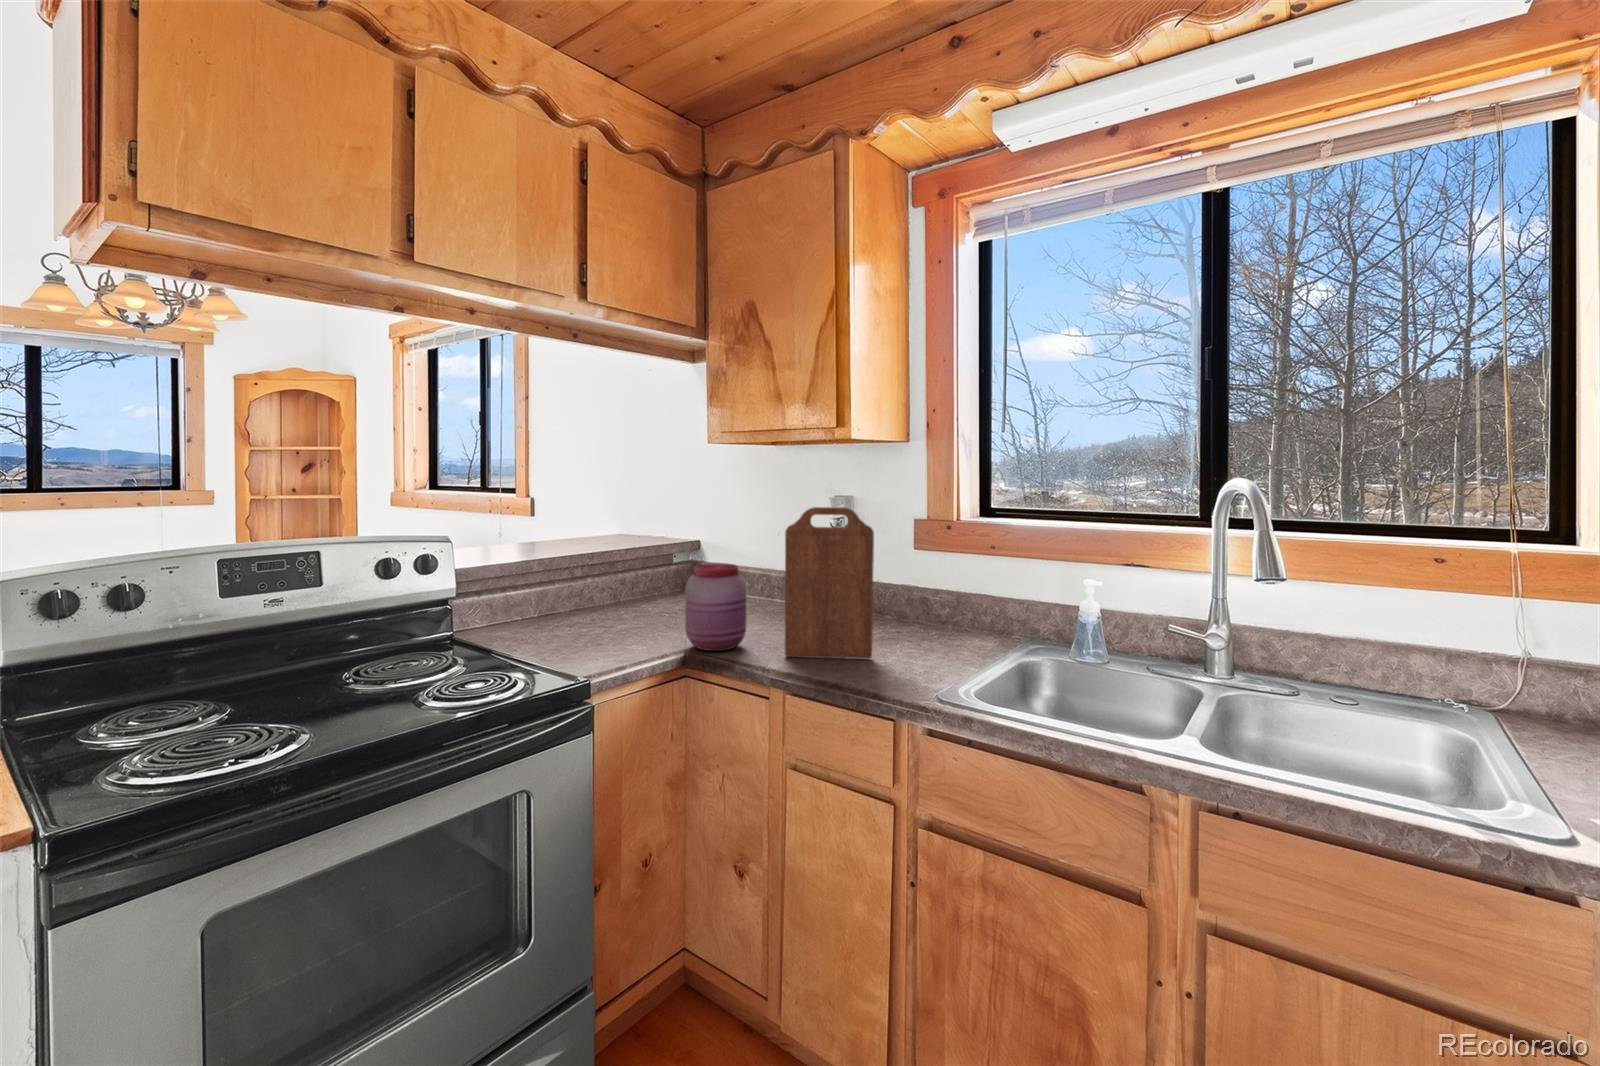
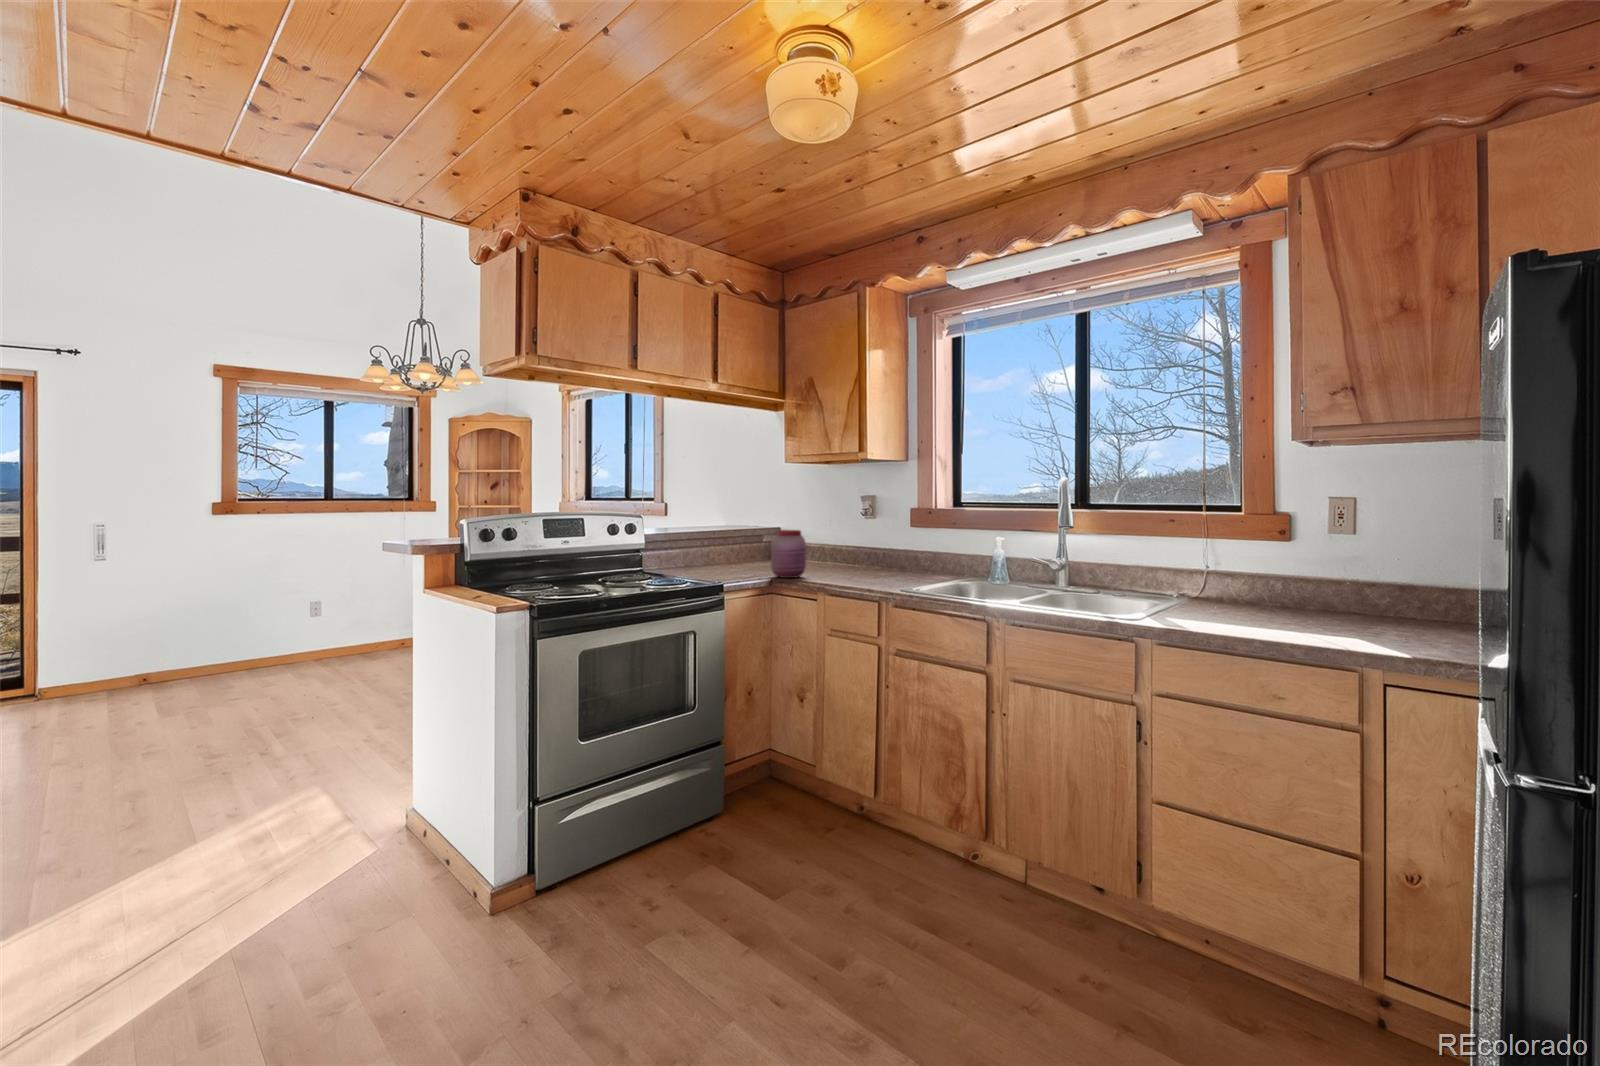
cutting board: present [785,507,874,659] -> none [826,496,876,581]

